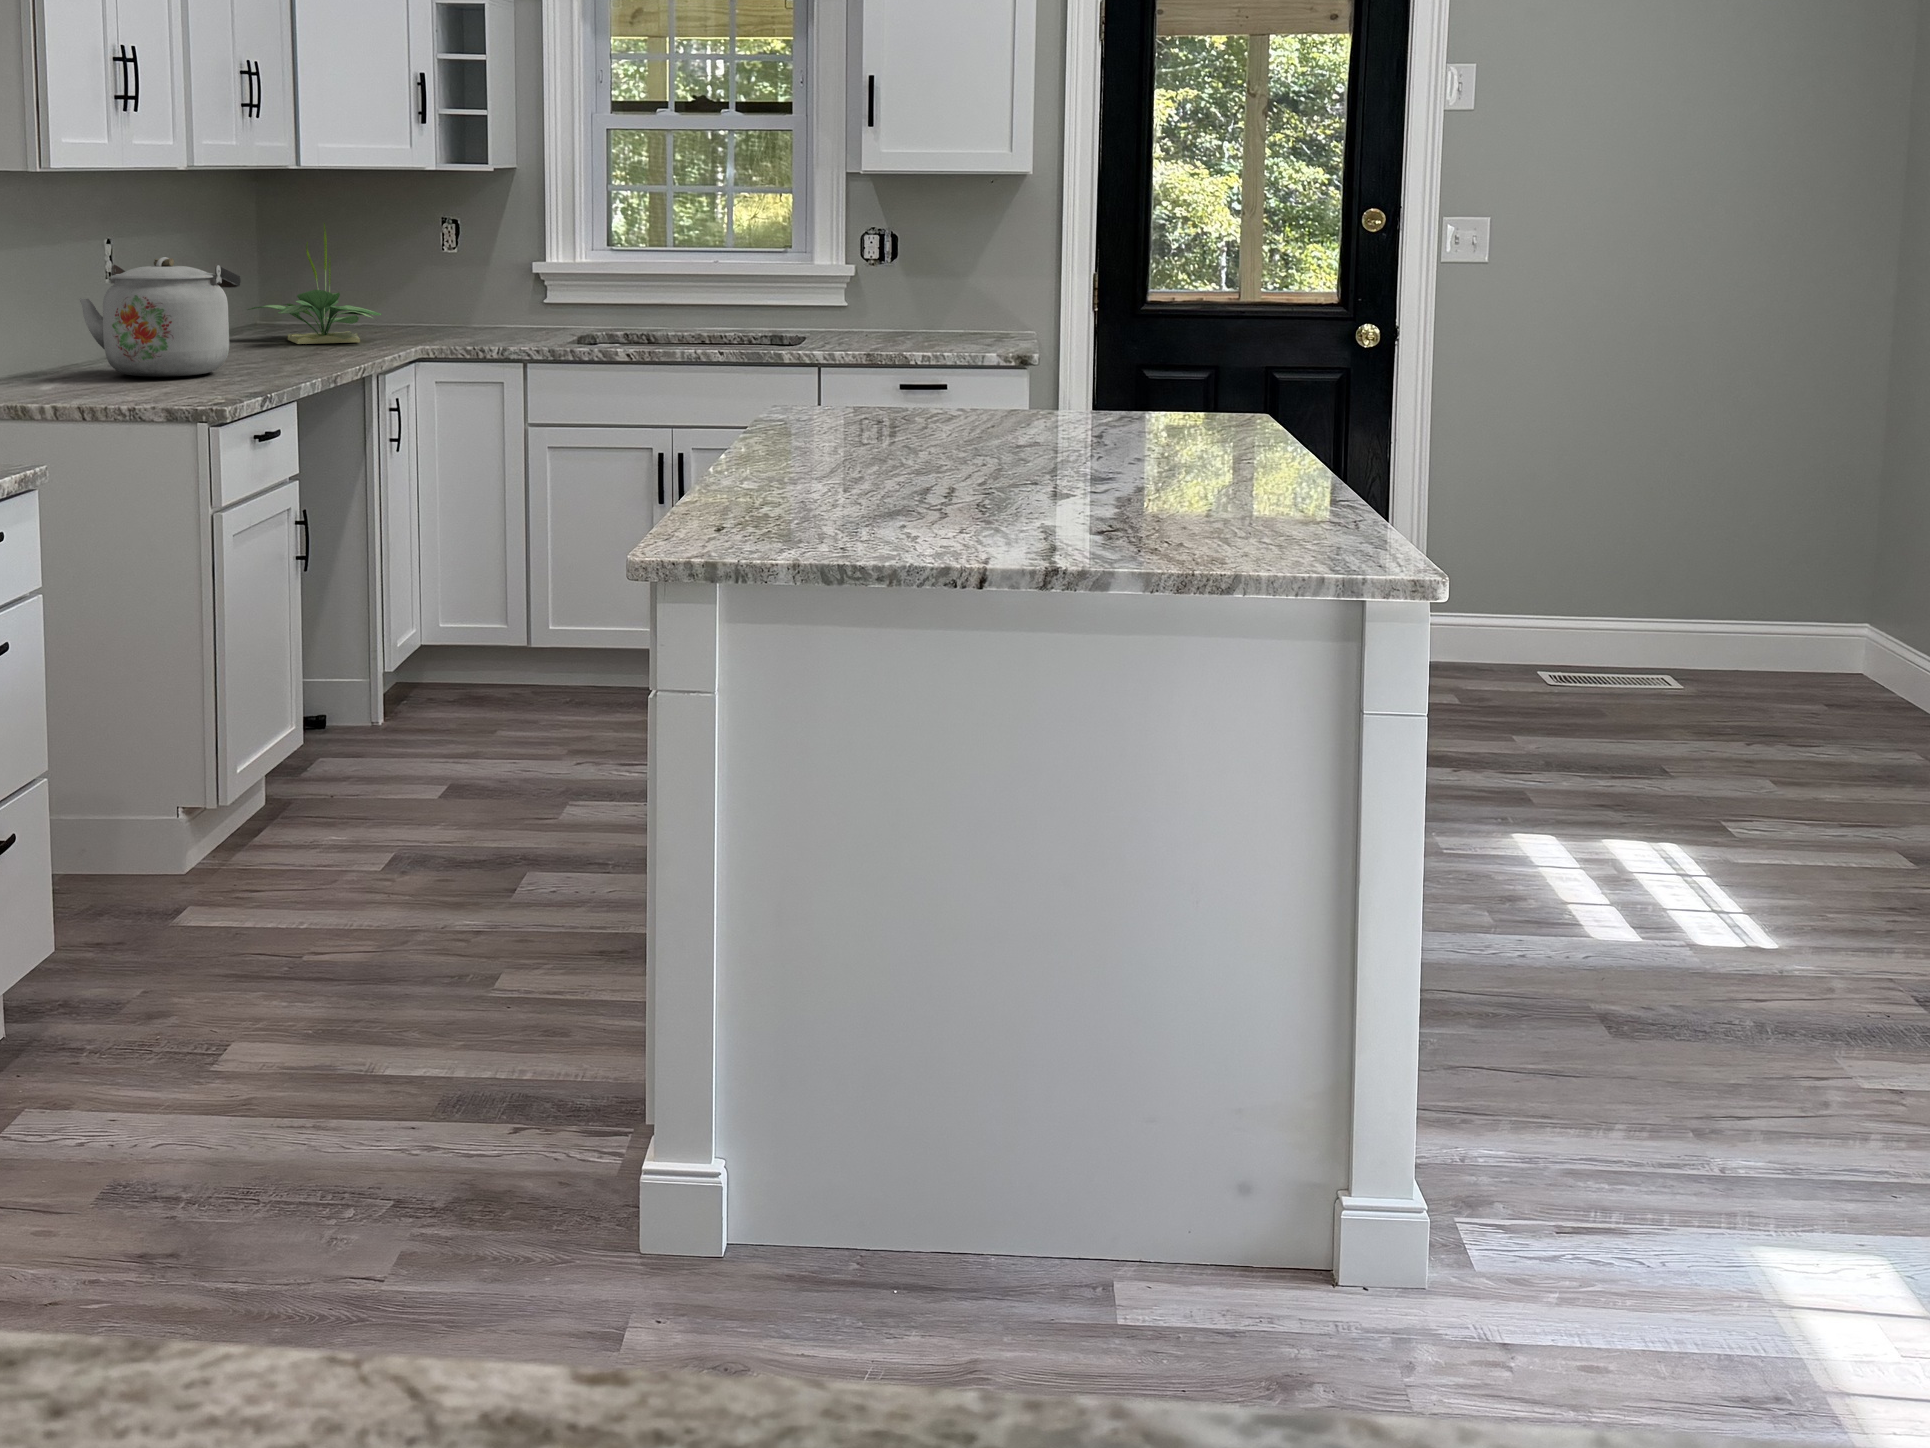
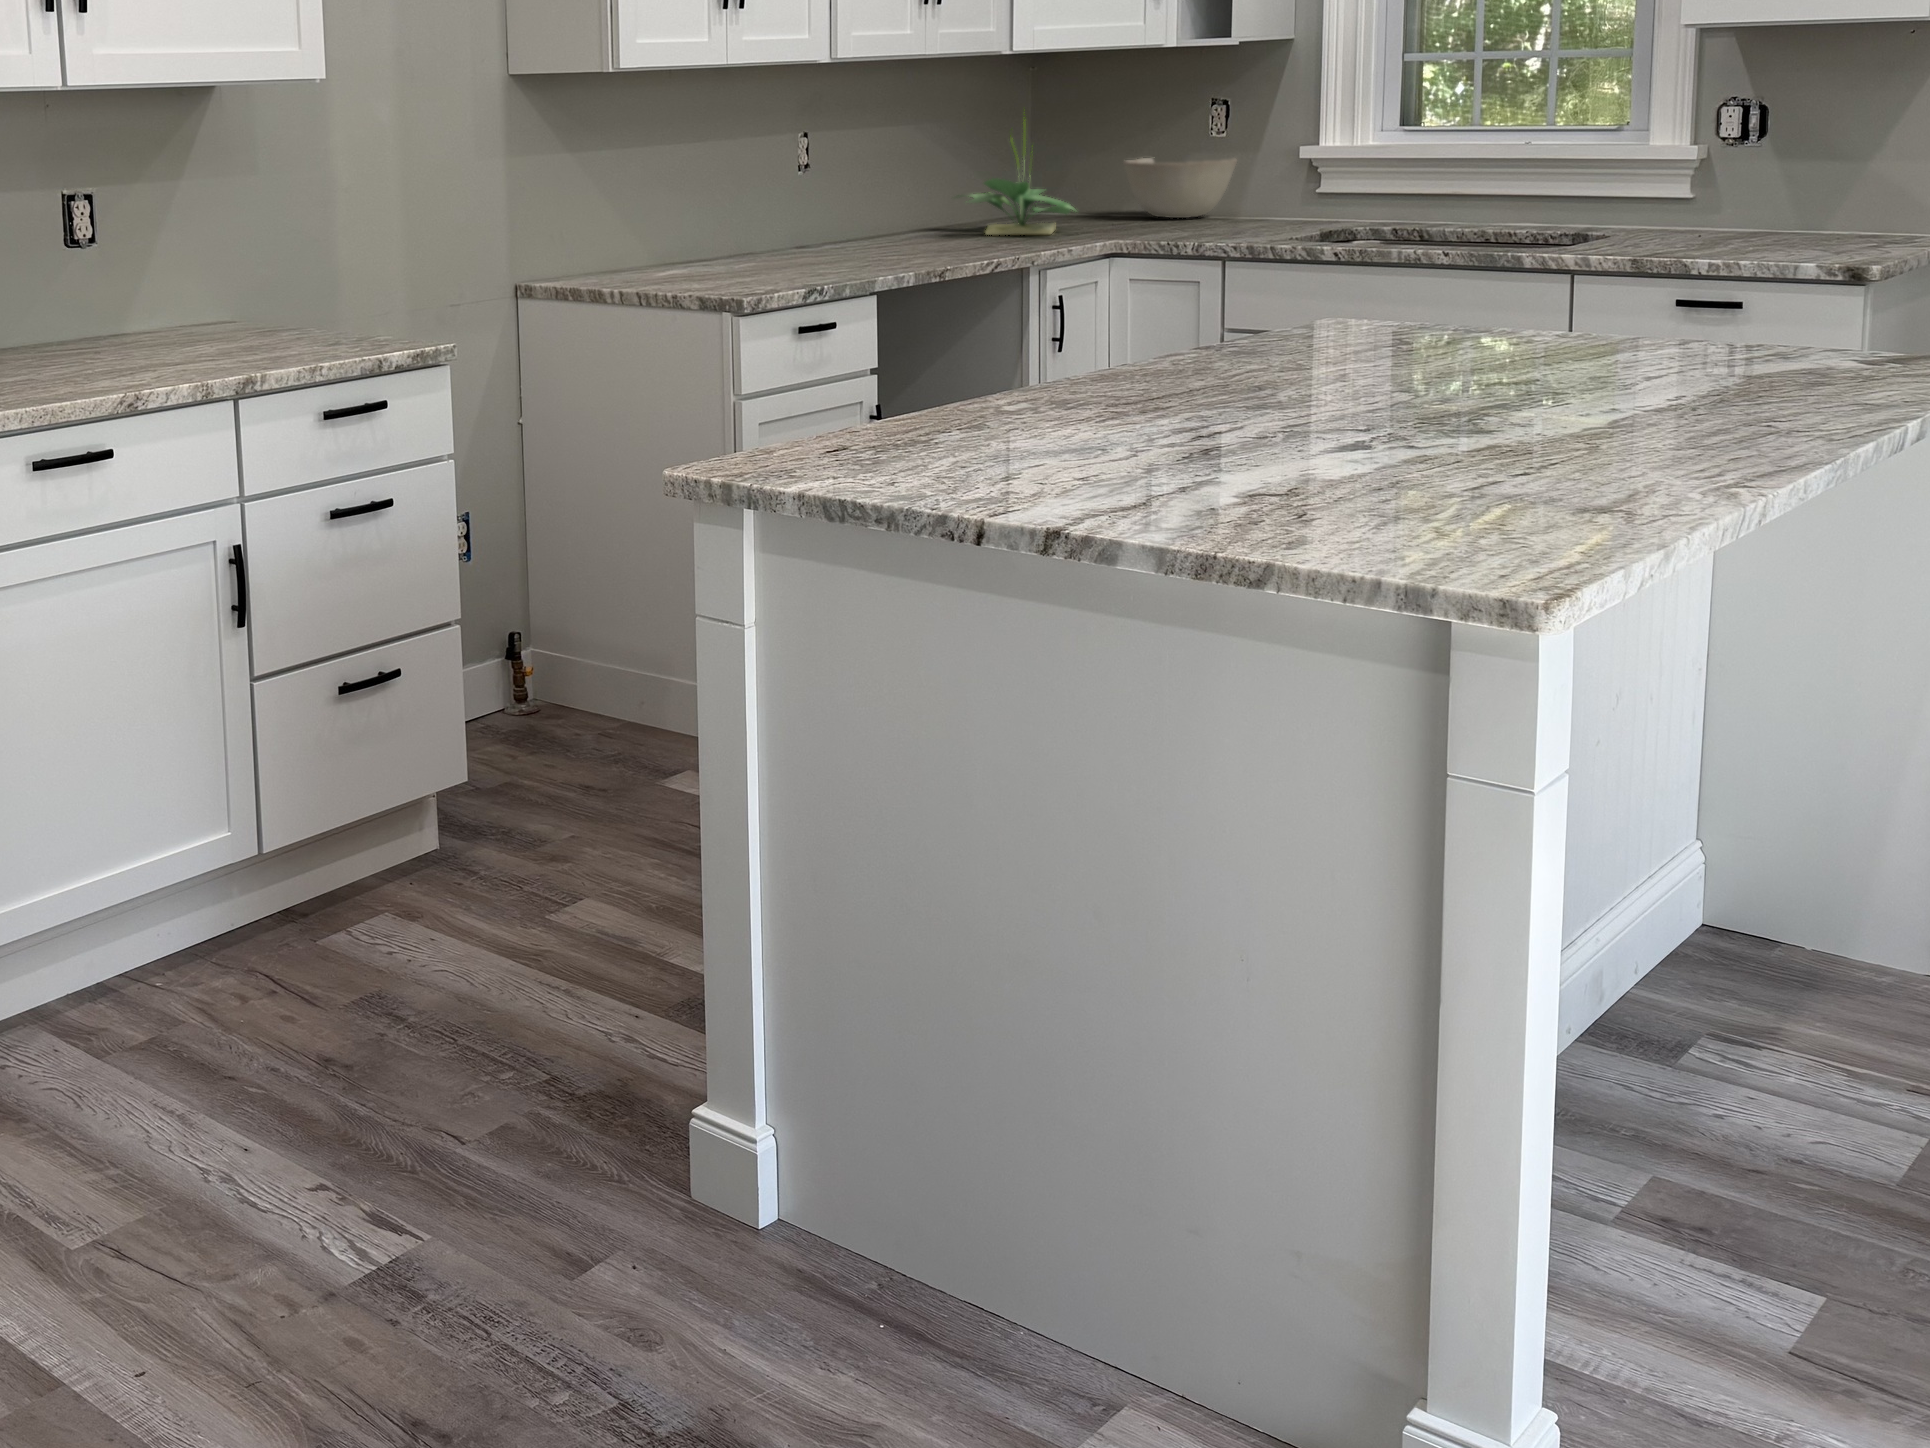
kettle: present [79,257,241,377] -> none [721,146,869,263]
bowl: none [381,269,482,325] -> present [1124,158,1237,218]

